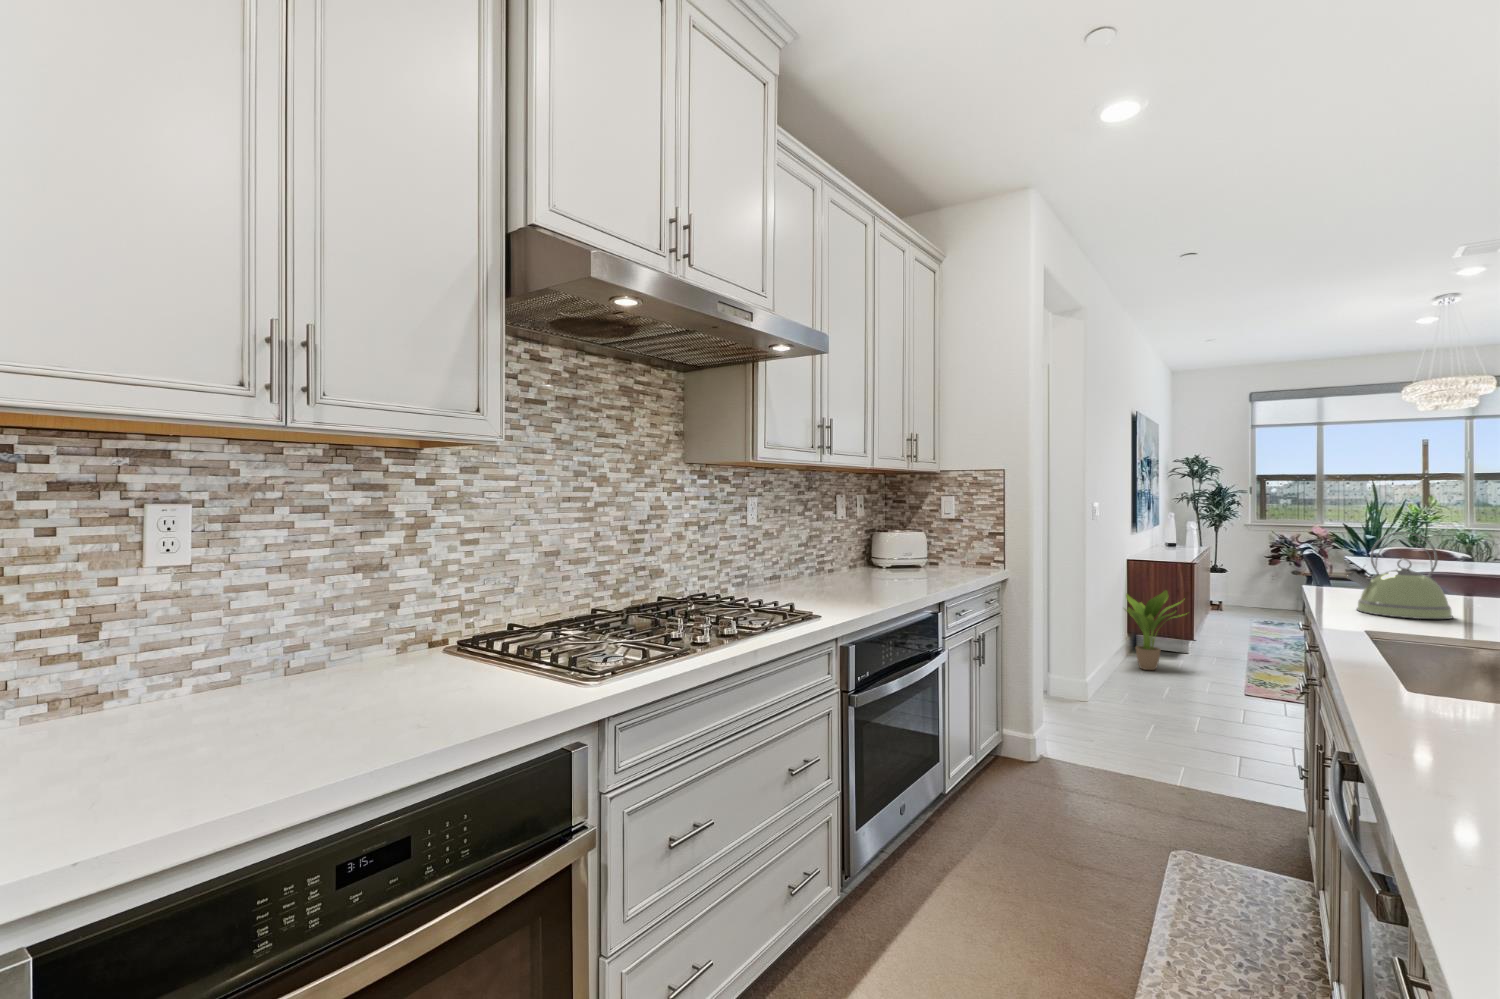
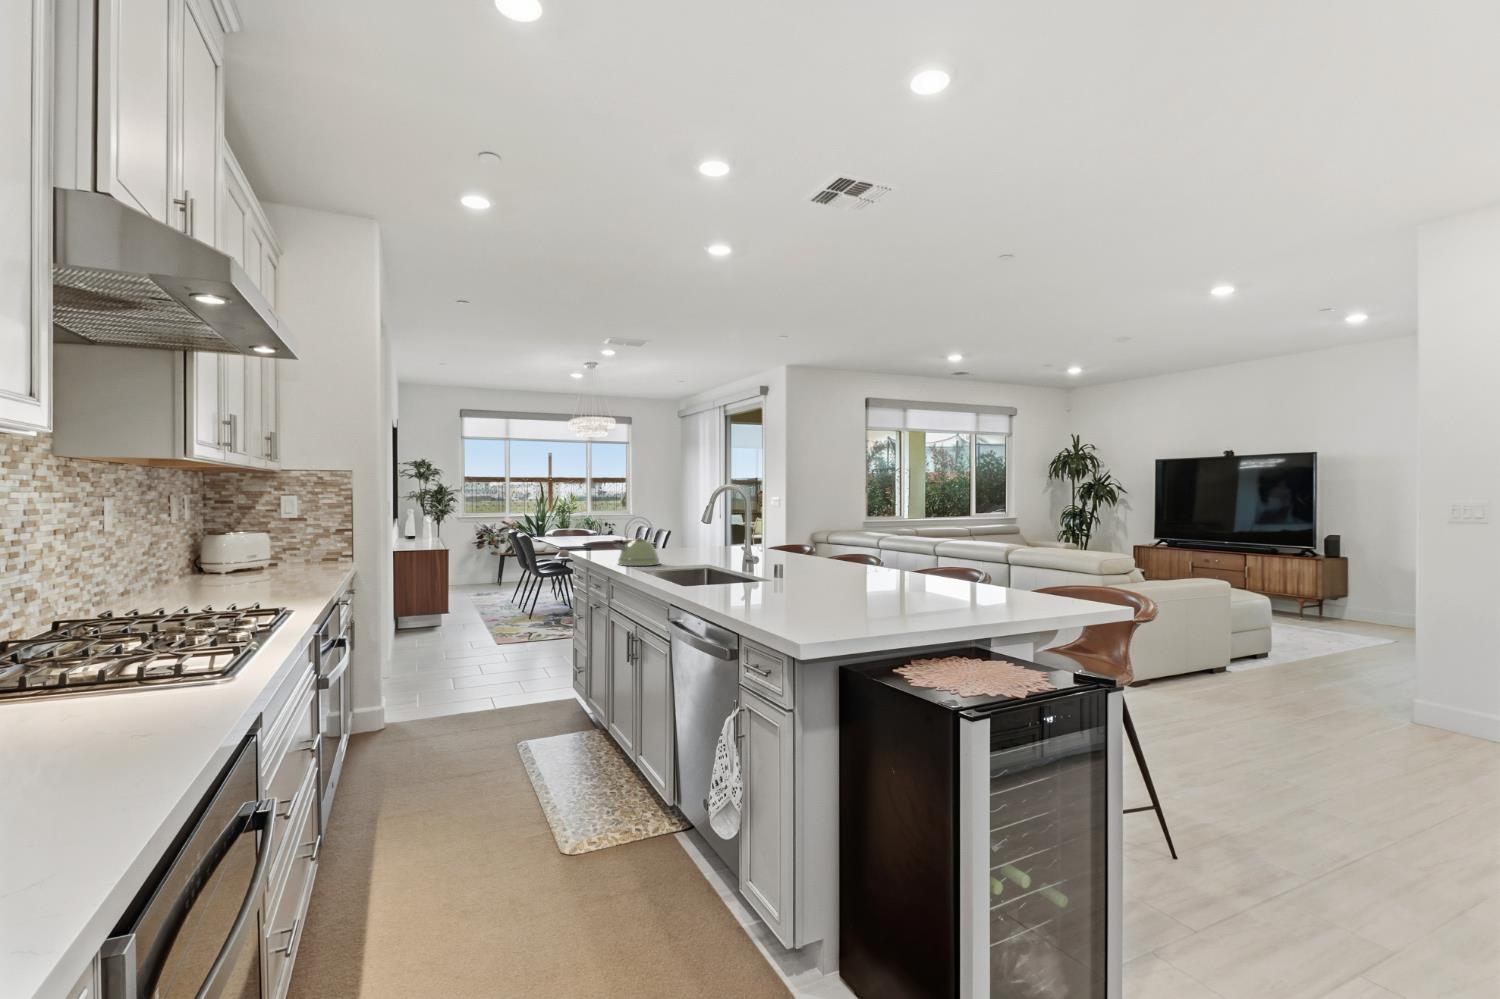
potted plant: present [1126,590,1183,670] -> none [397,573,452,644]

